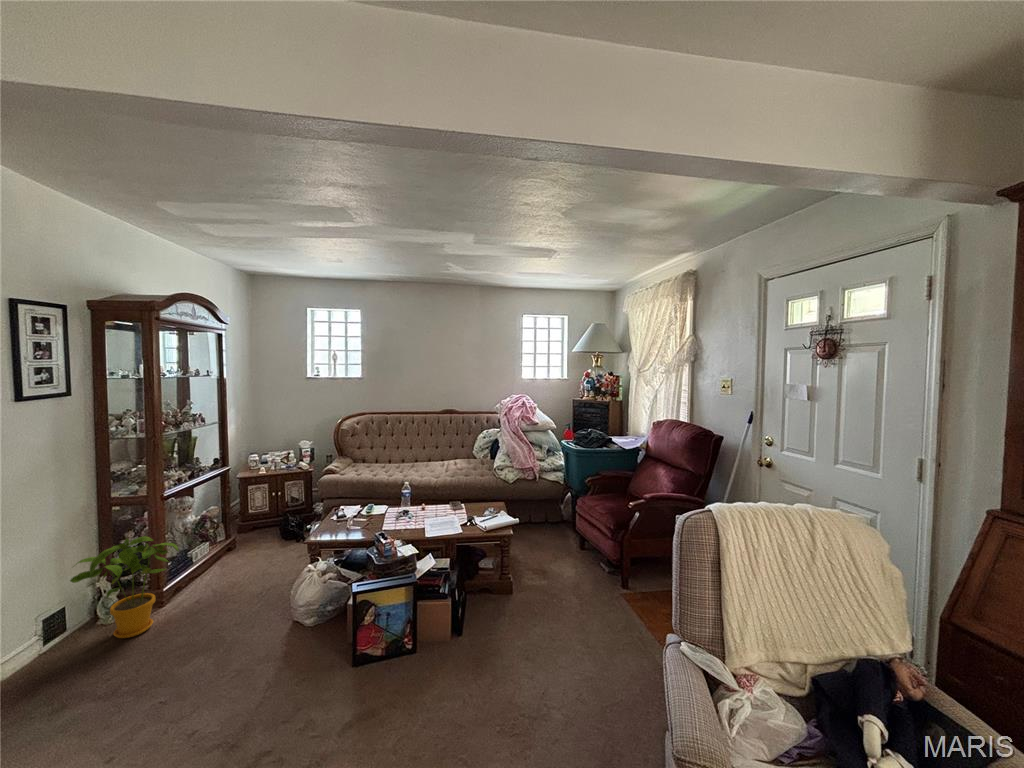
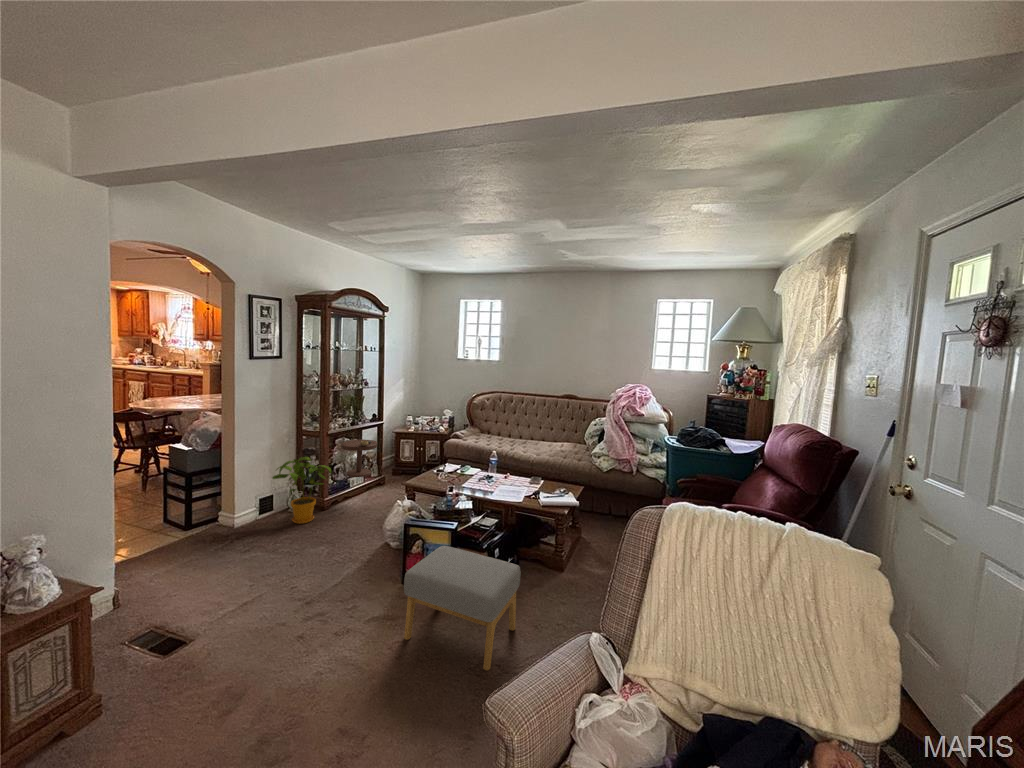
side table: none [180,494,236,584] -> present [341,440,377,477]
footstool: none [396,600,517,732] -> present [404,546,521,671]

